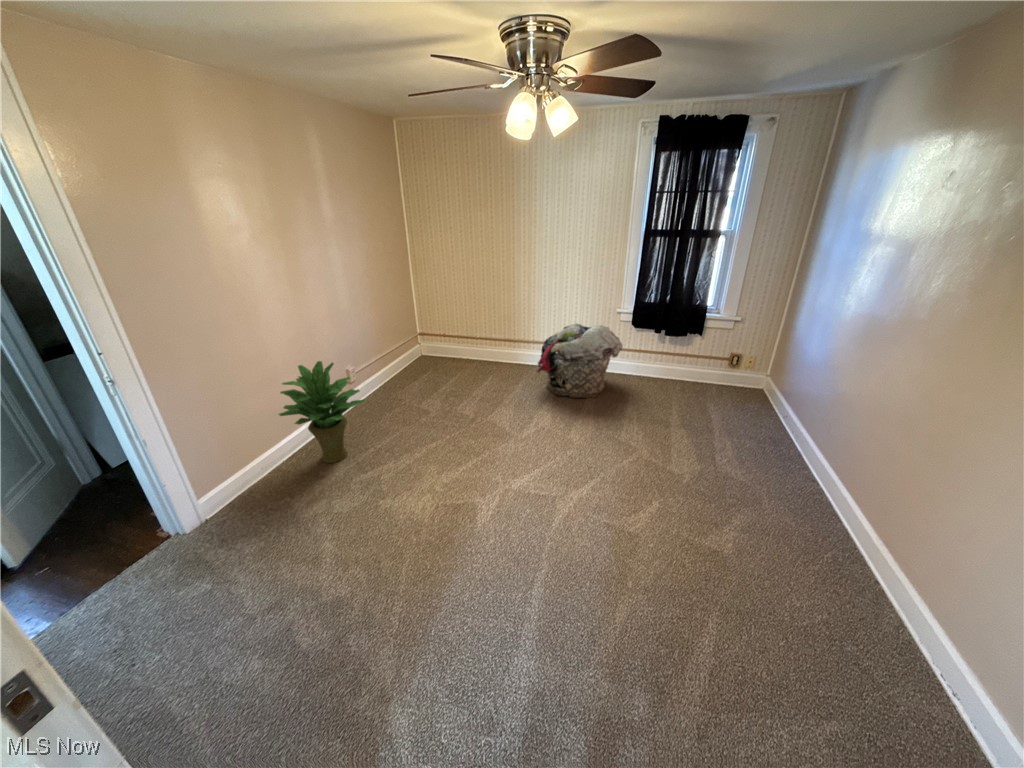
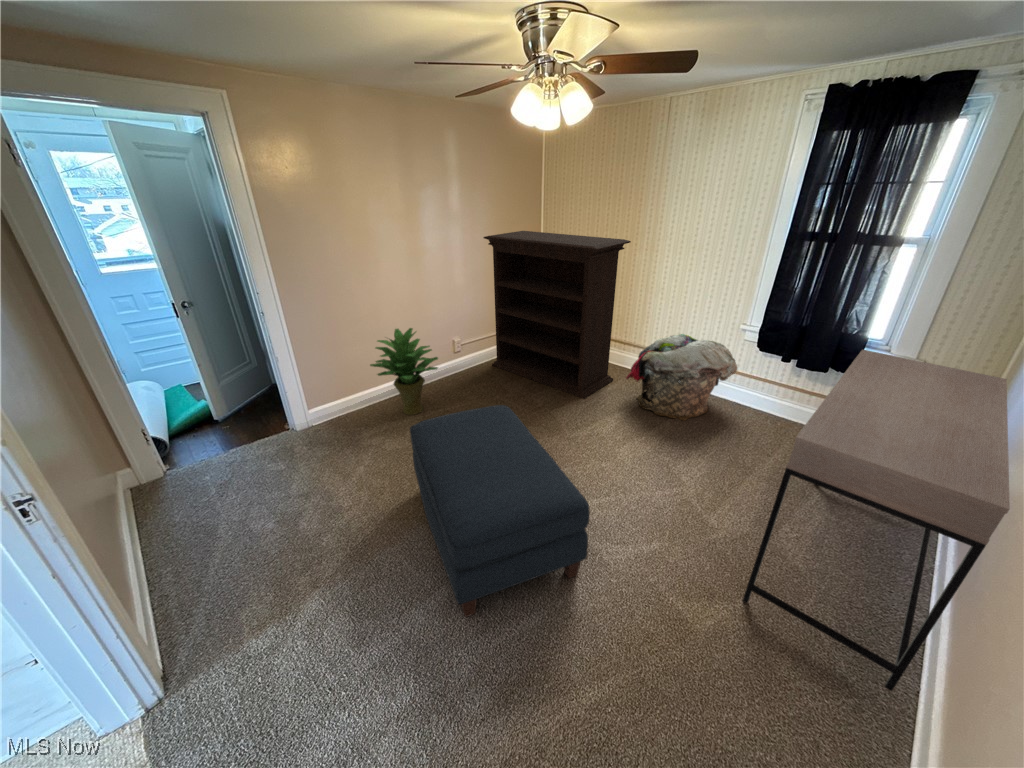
bookshelf: none [363,242,518,400] -> present [483,231,631,399]
desk: none [708,312,902,535] -> present [743,350,1010,691]
ottoman: none [404,418,636,629] -> present [410,405,590,617]

